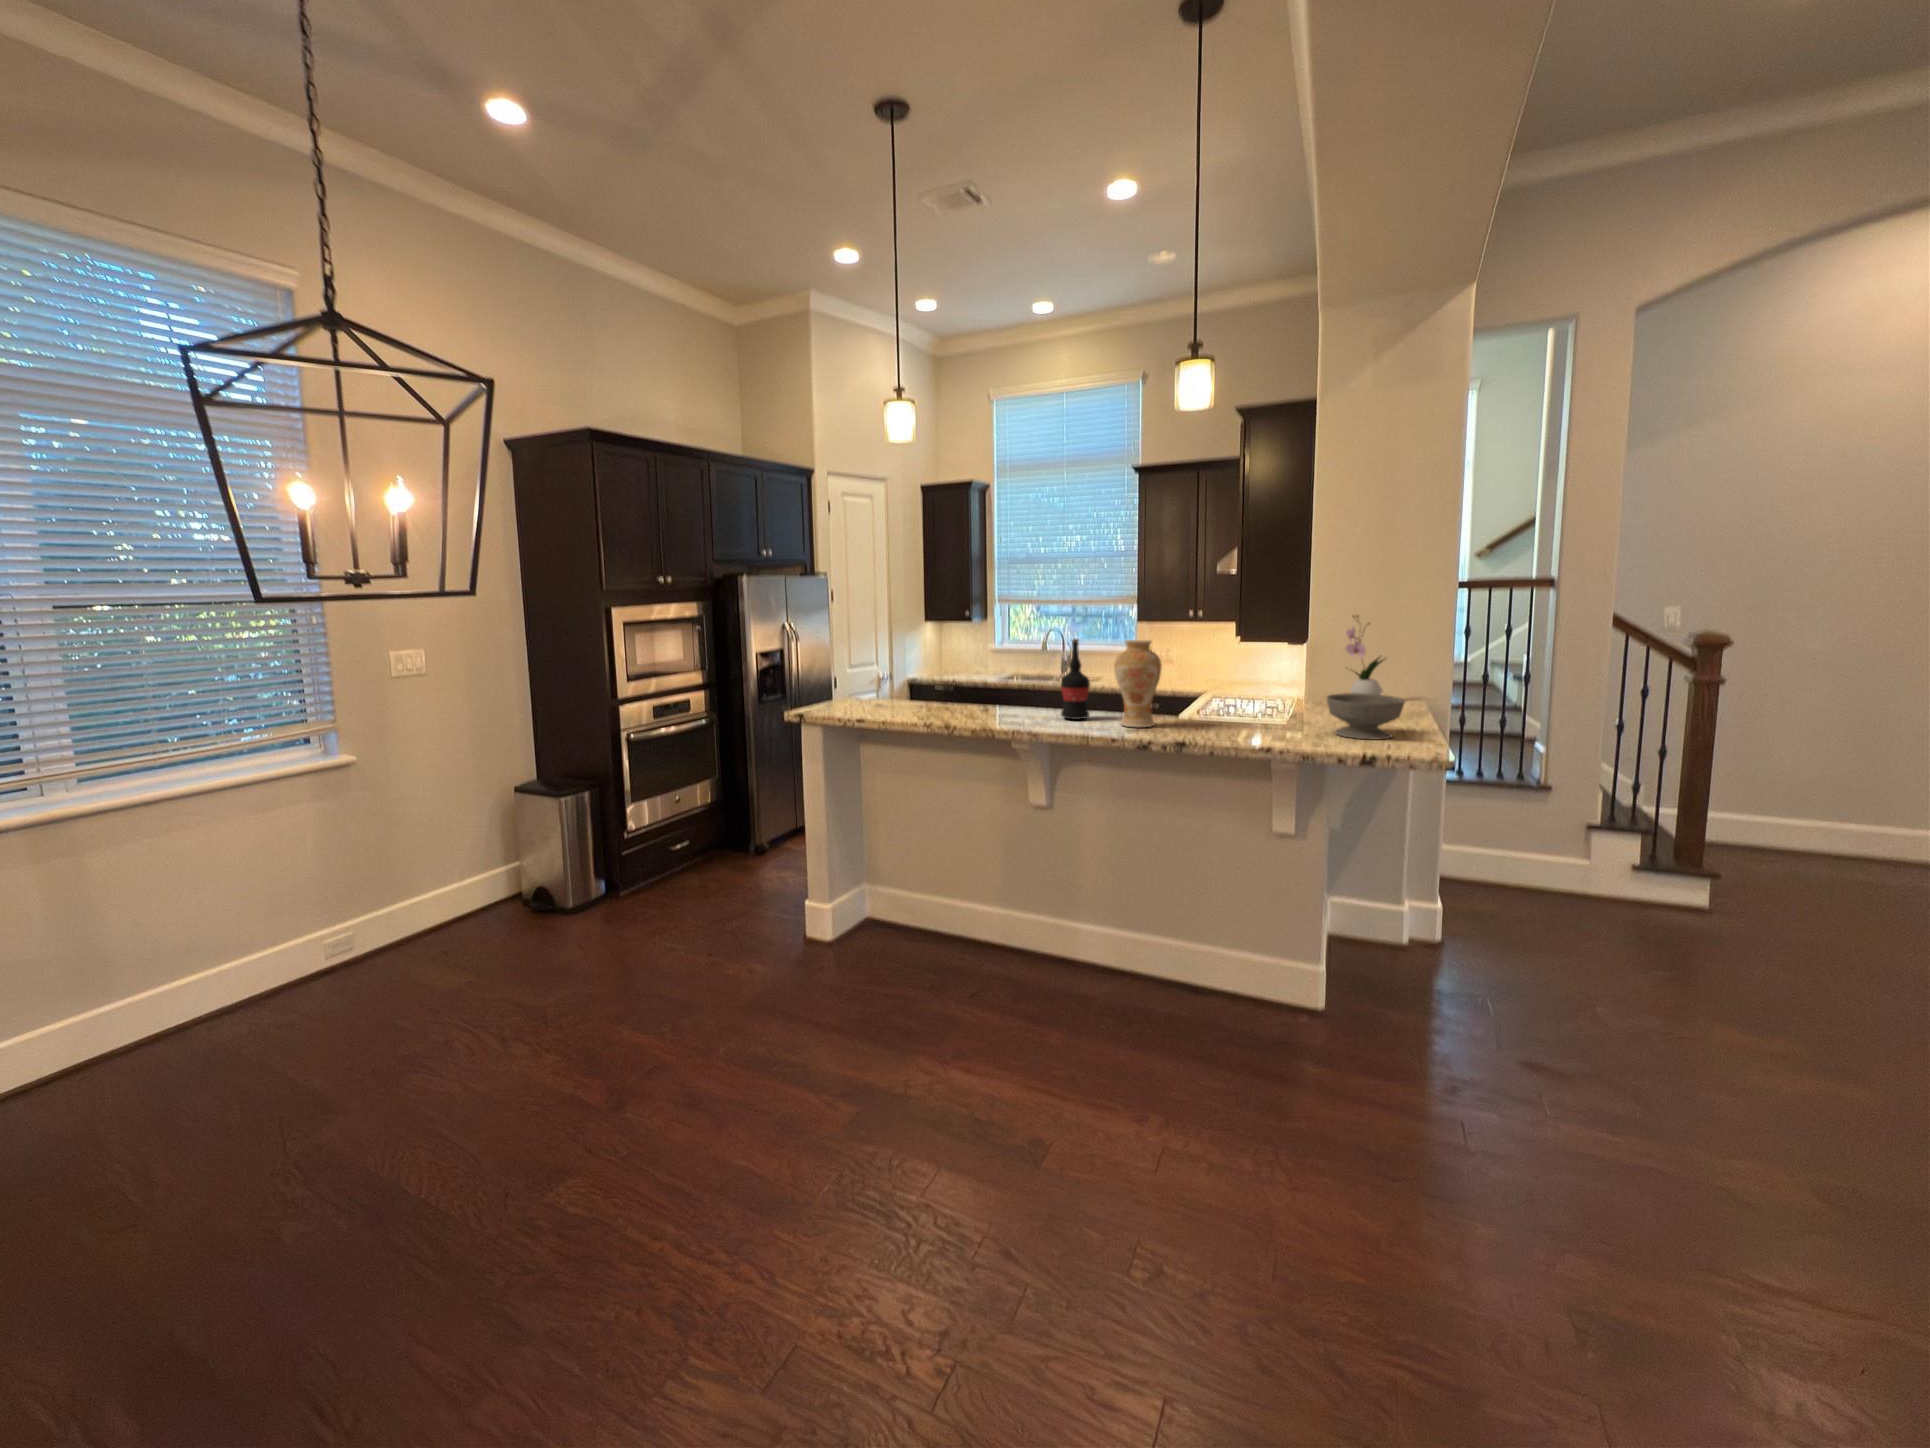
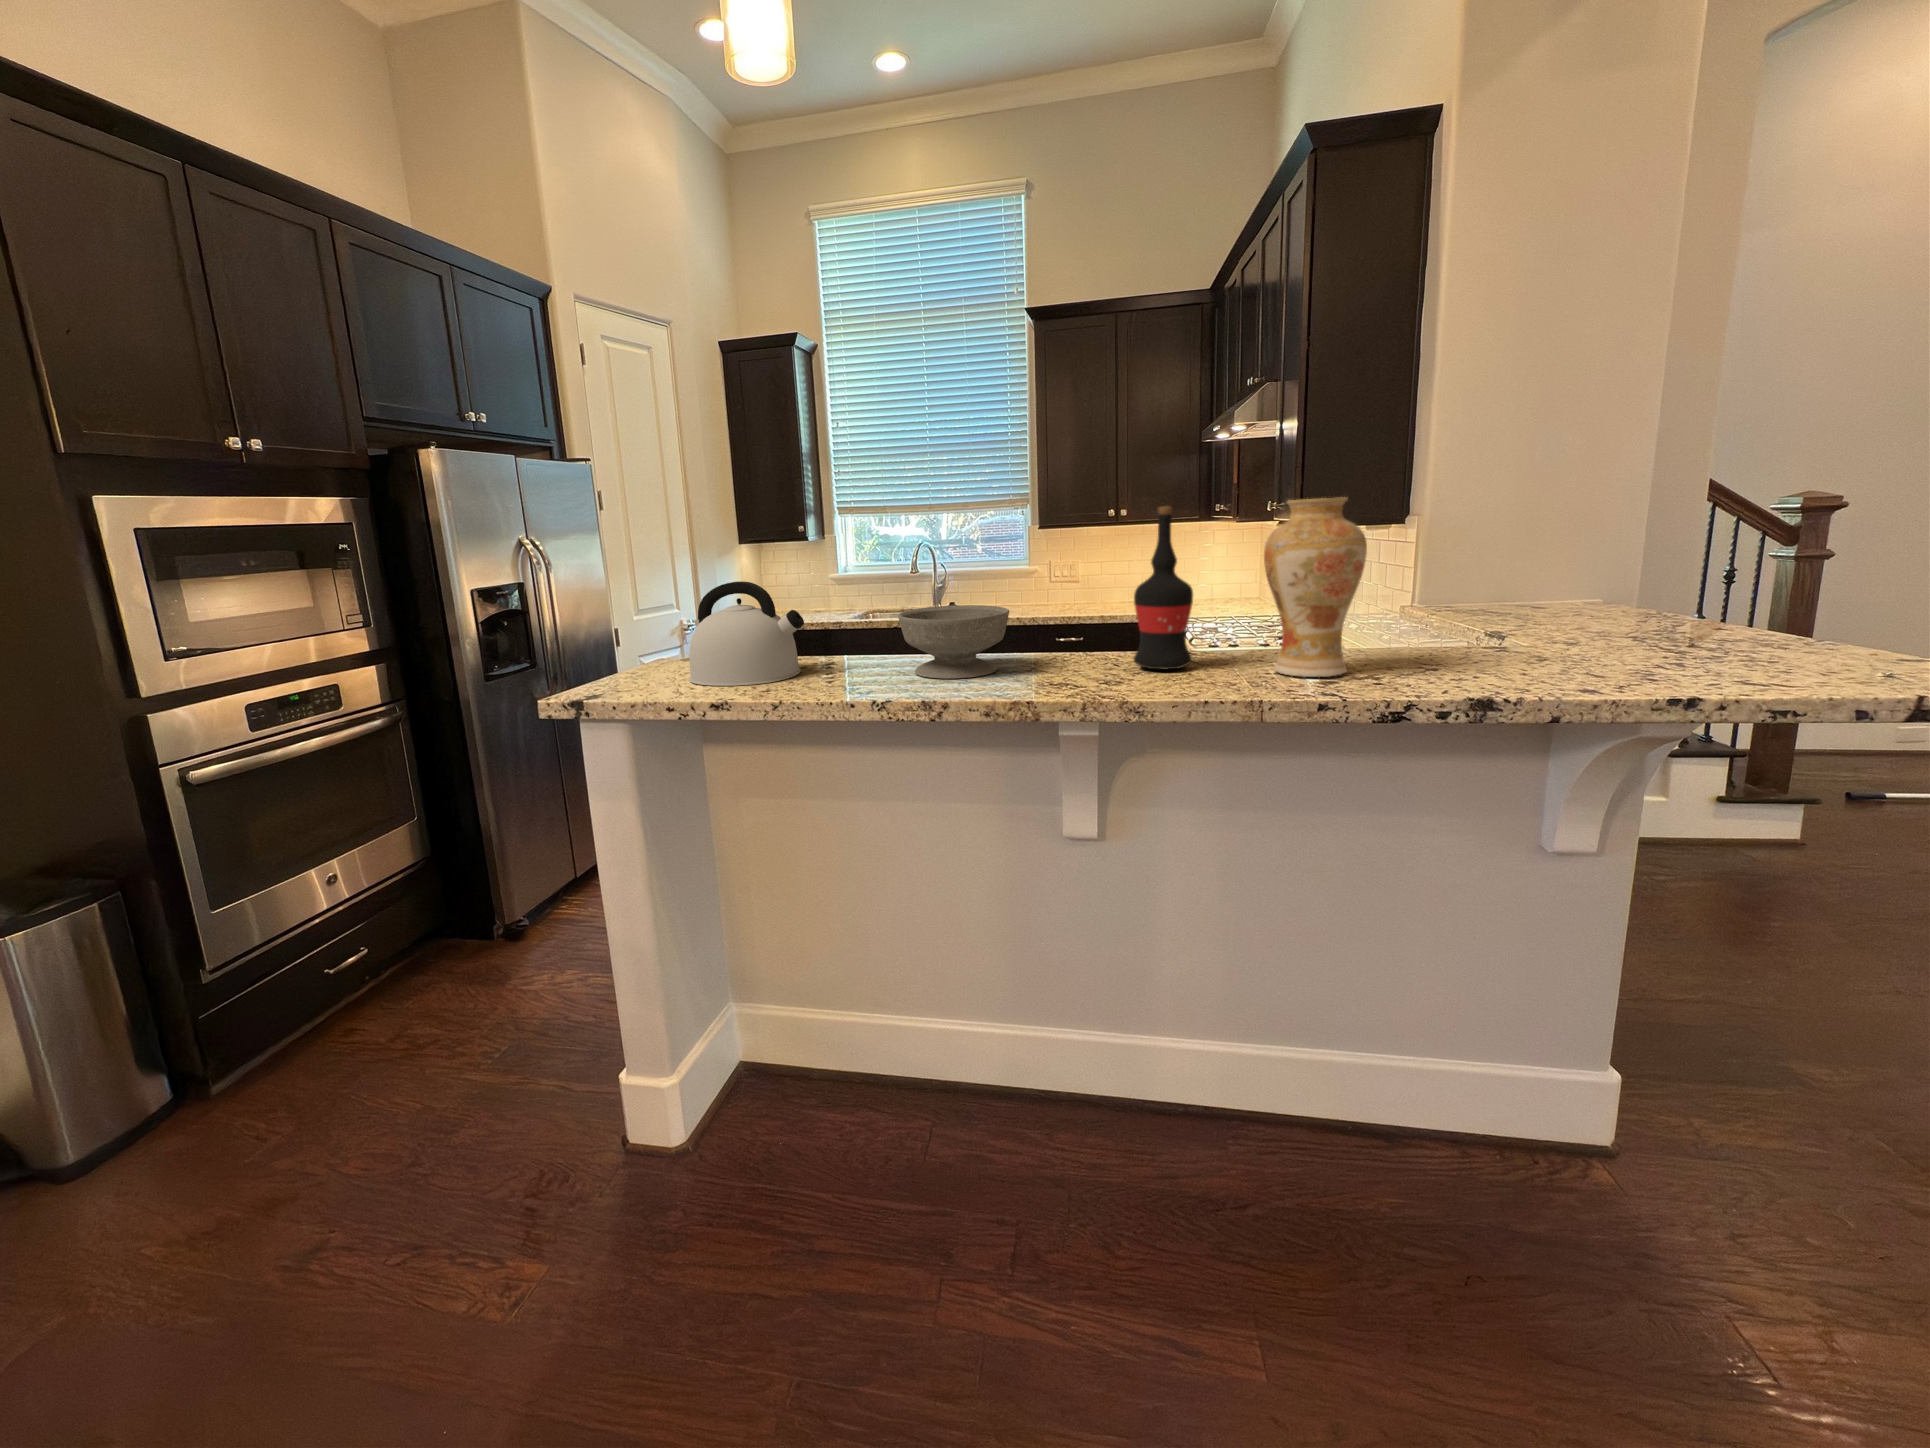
flower arrangement: present [1346,615,1384,695] -> none [1480,470,1557,607]
kettle: none [852,662,907,712] -> present [689,581,804,686]
bowl: present [1327,693,1405,740] -> present [898,605,1009,679]

